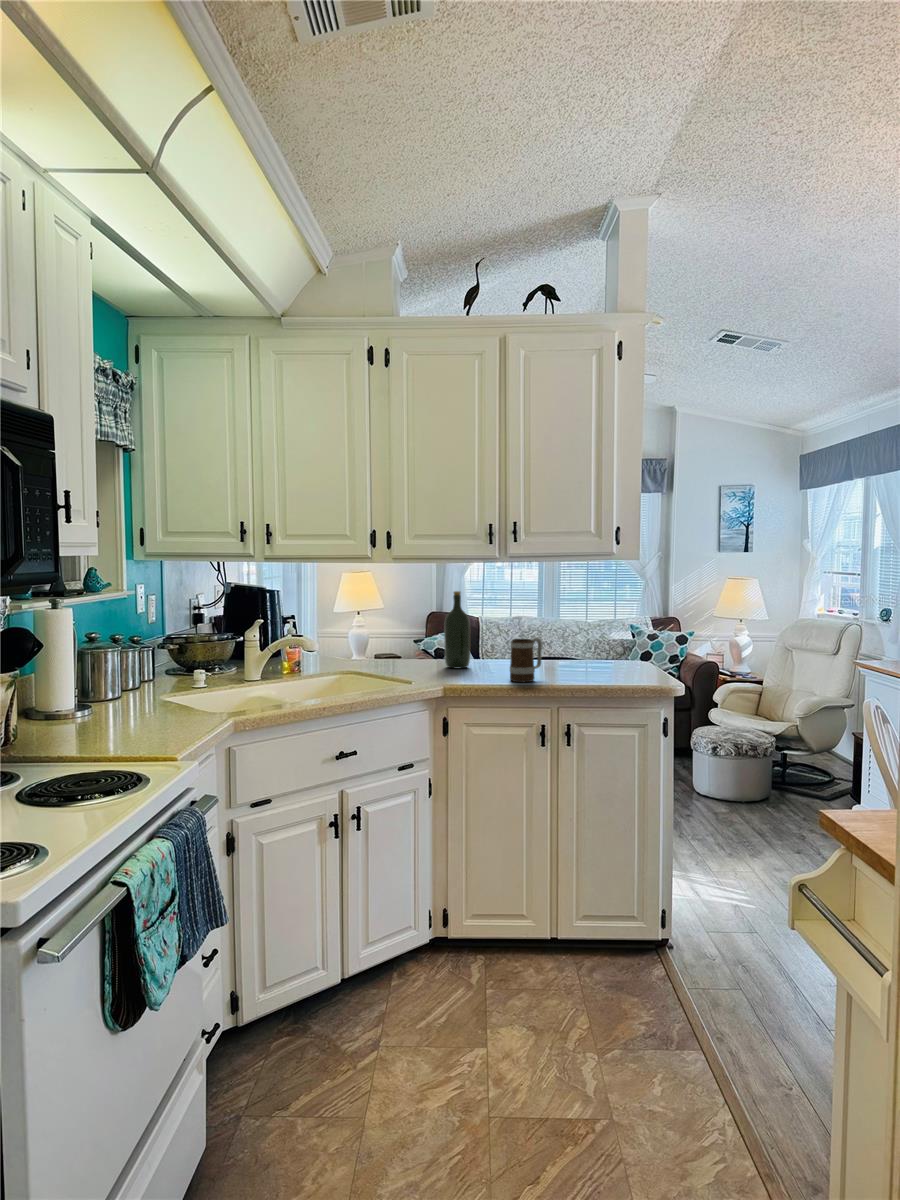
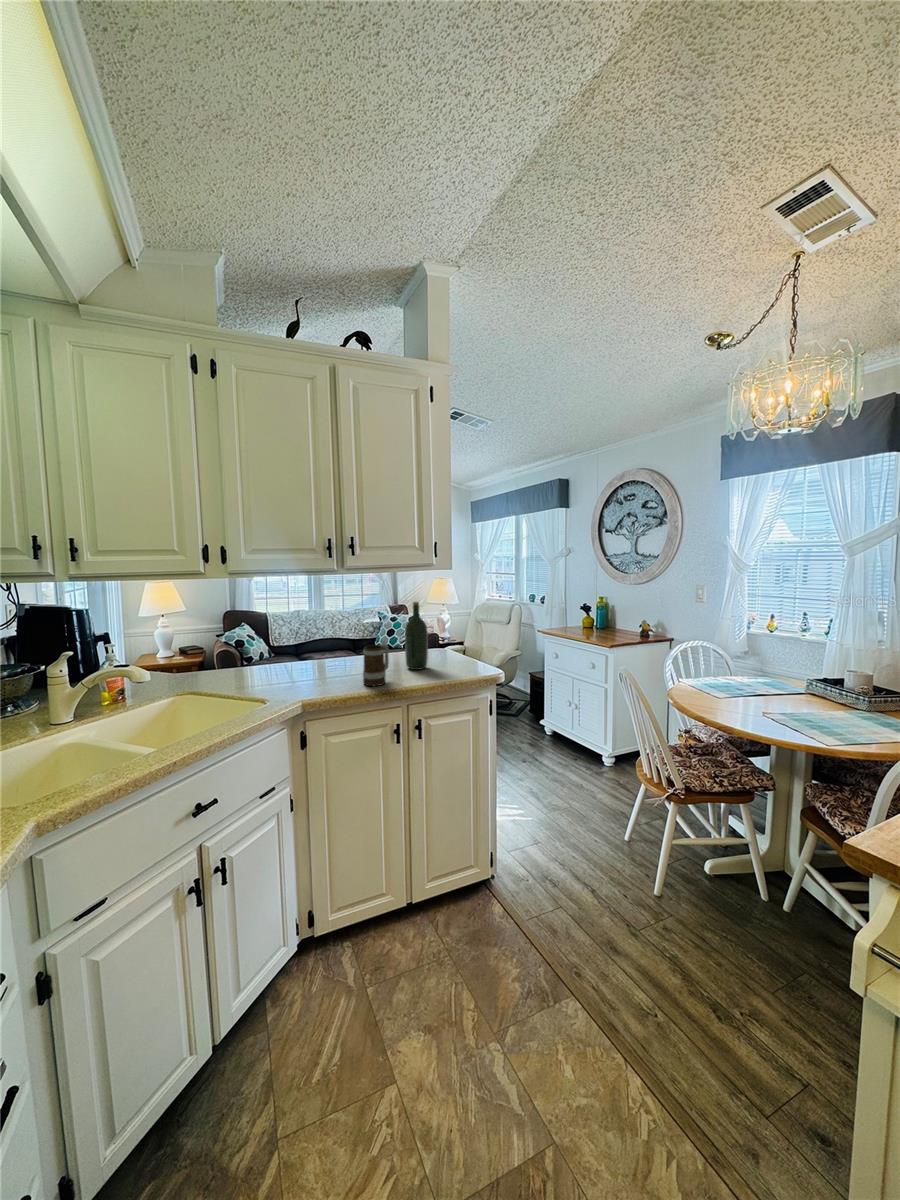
wine bottle: present [444,591,470,668] -> present [405,602,428,670]

